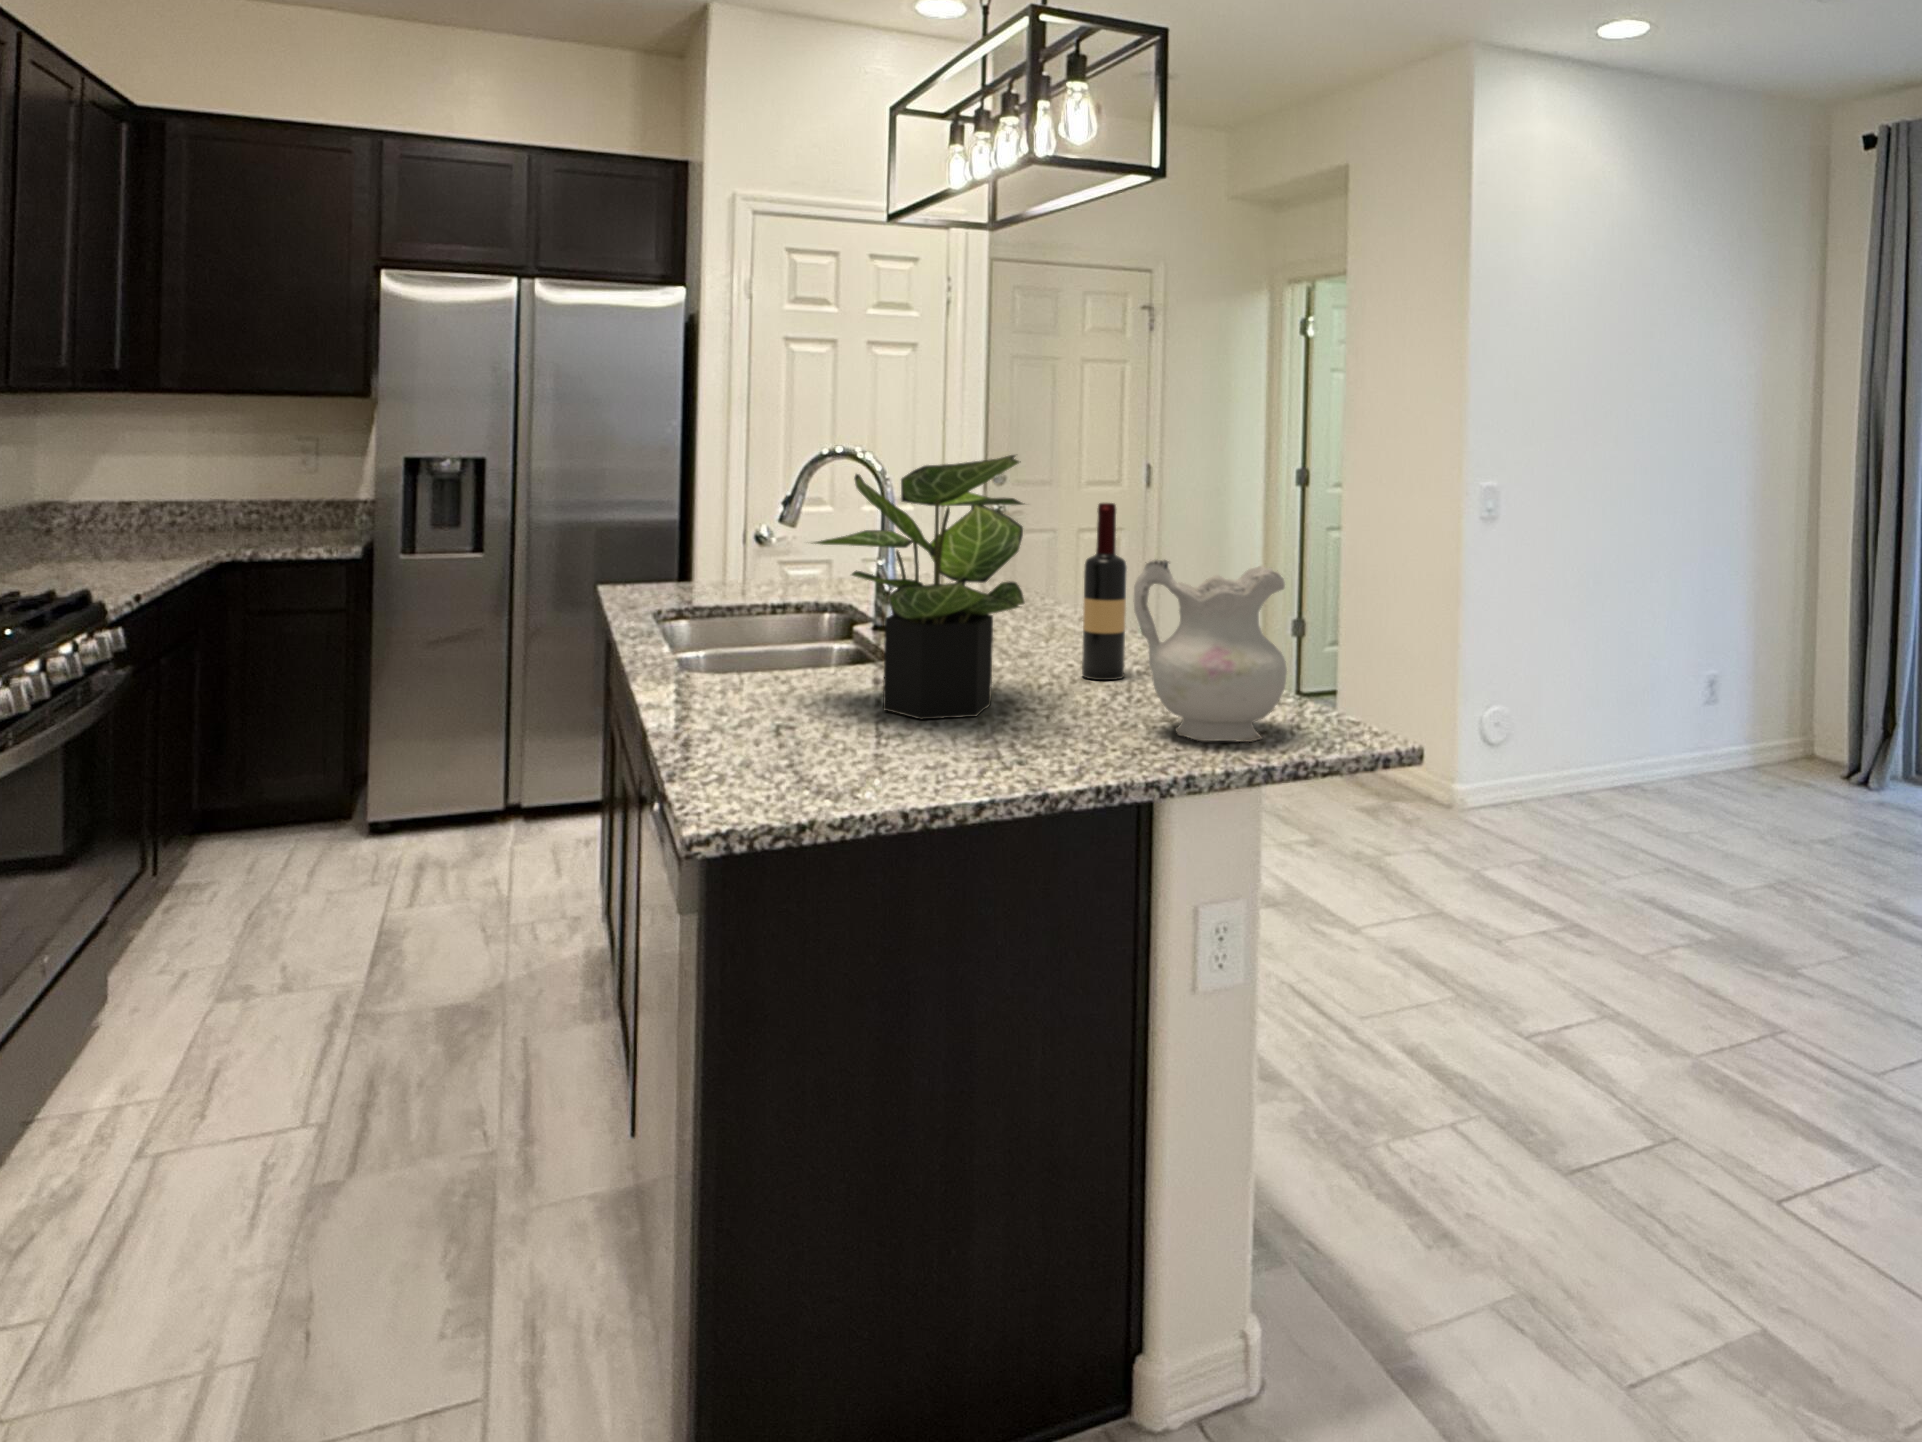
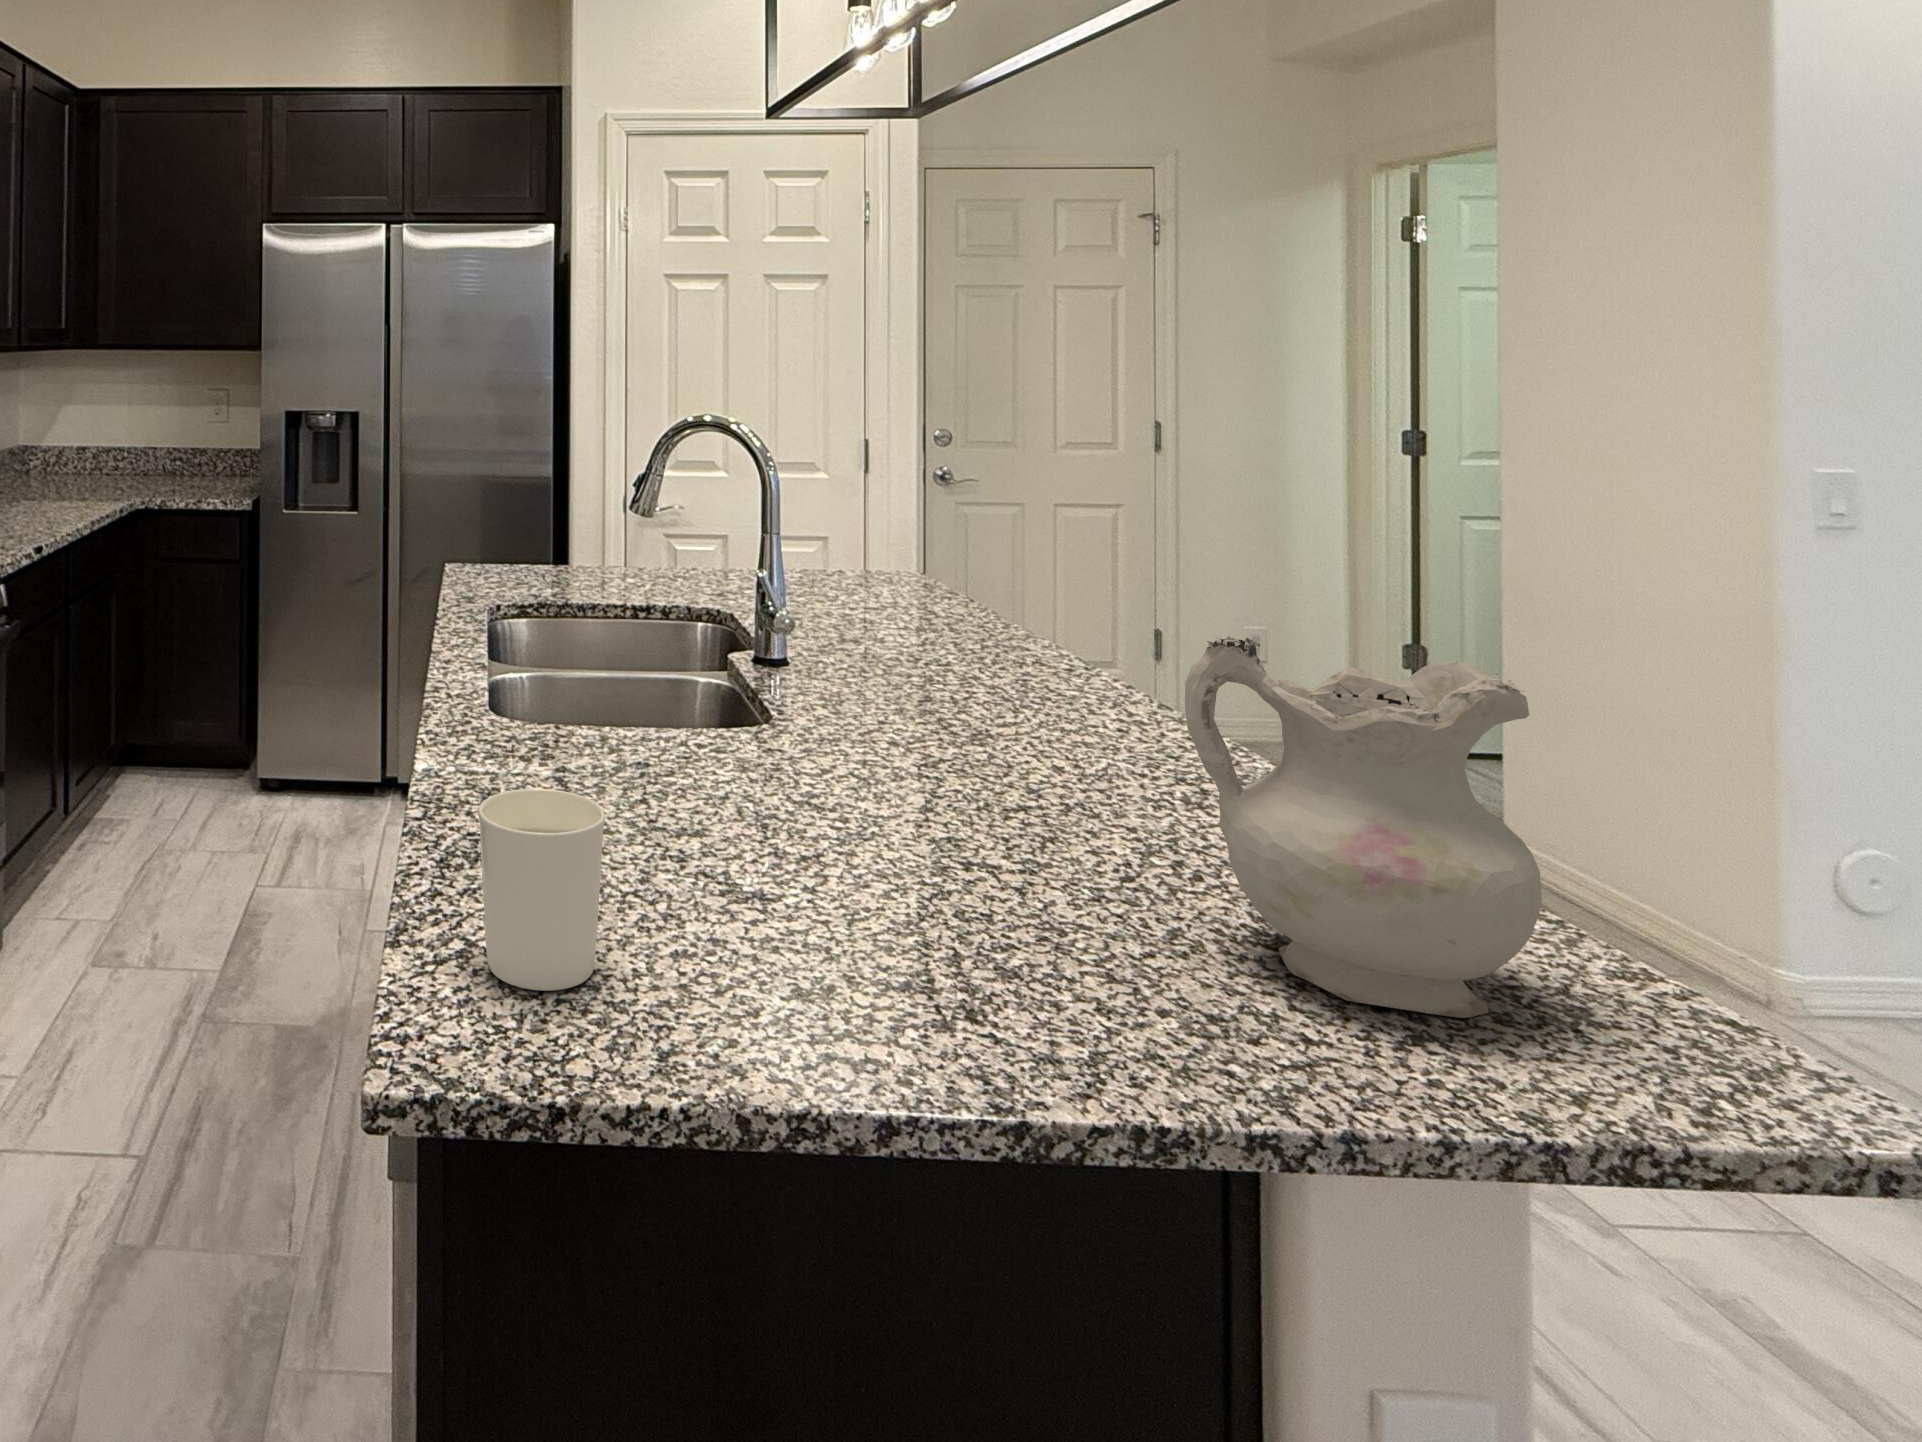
potted plant: present [814,455,1025,720] -> none [629,444,982,860]
wine bottle: present [1082,503,1127,680] -> none [1074,508,1150,797]
candle holder: none [735,672,815,783] -> present [478,789,605,991]

